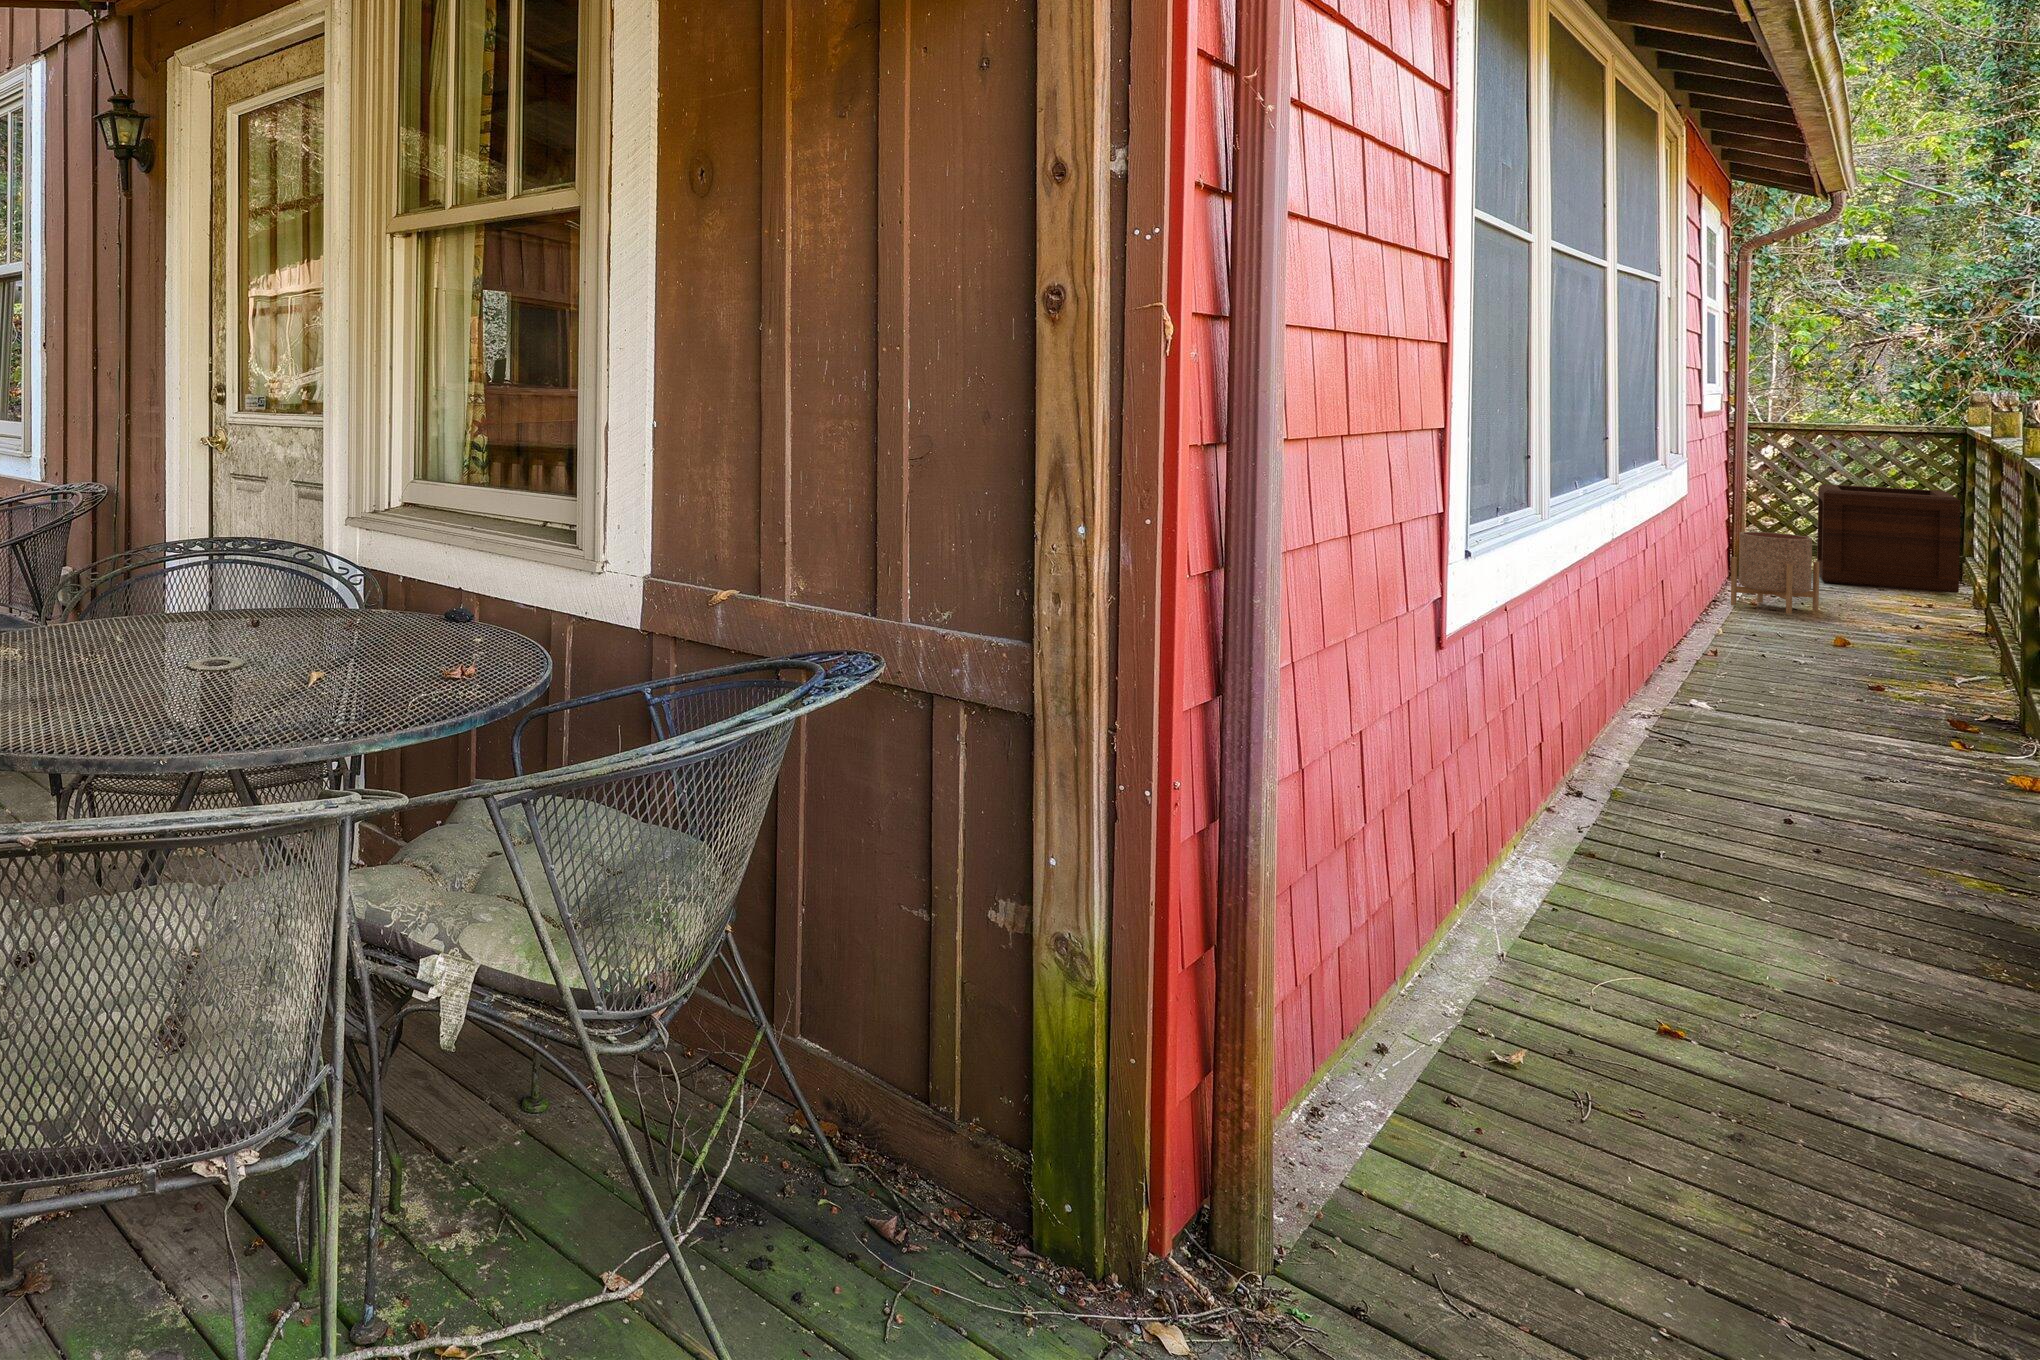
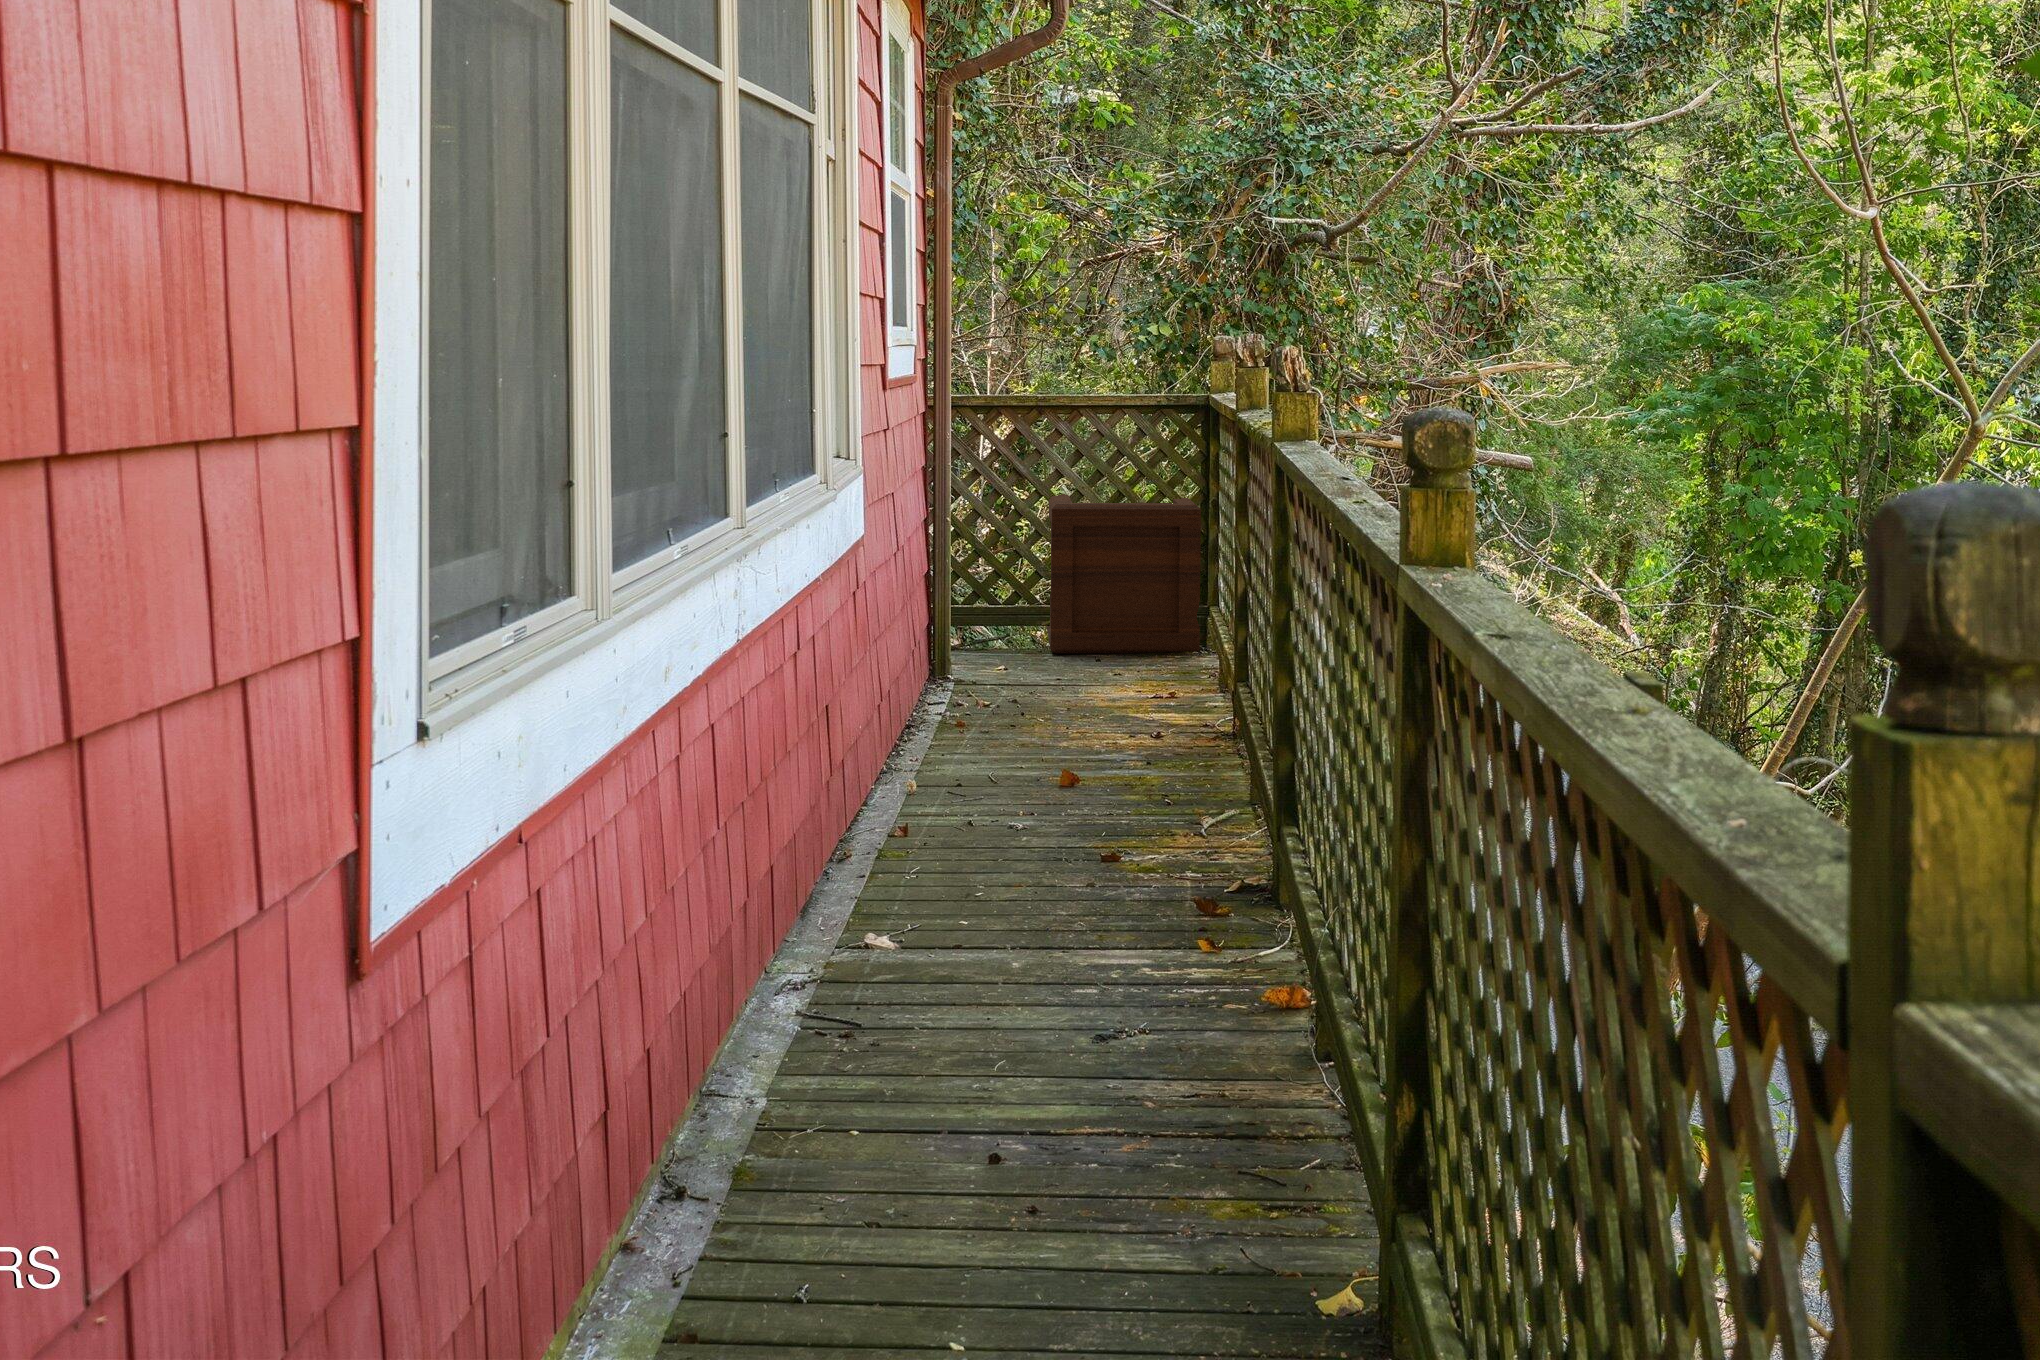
planter: present [1731,532,1819,614] -> none [926,587,1039,729]

